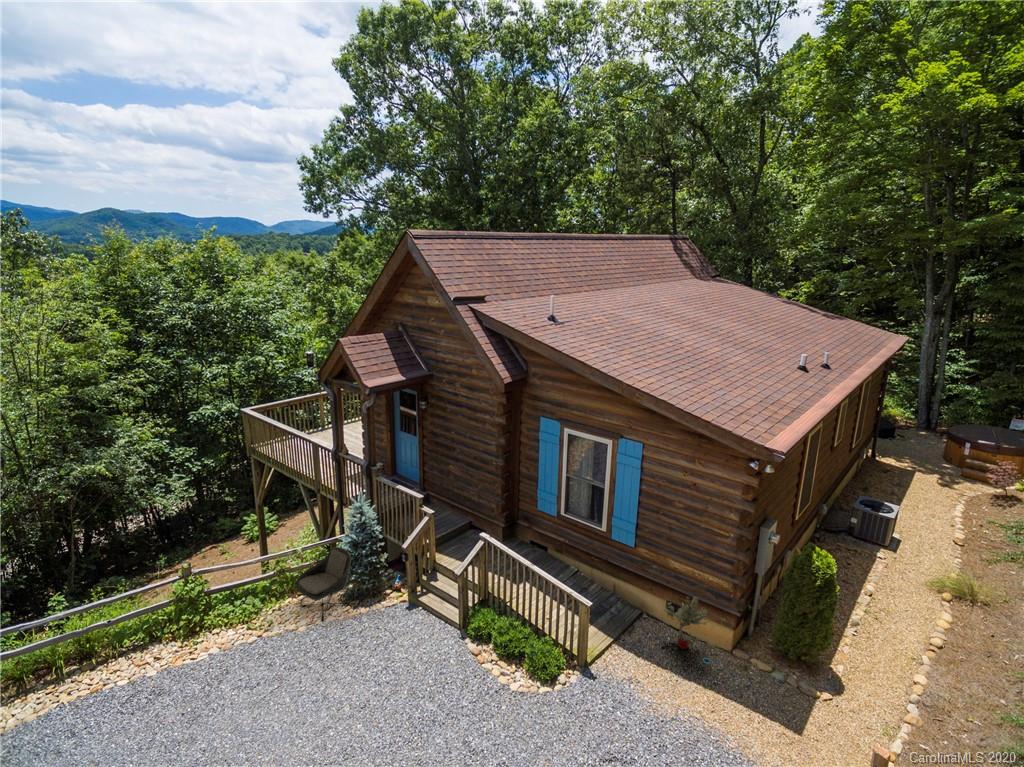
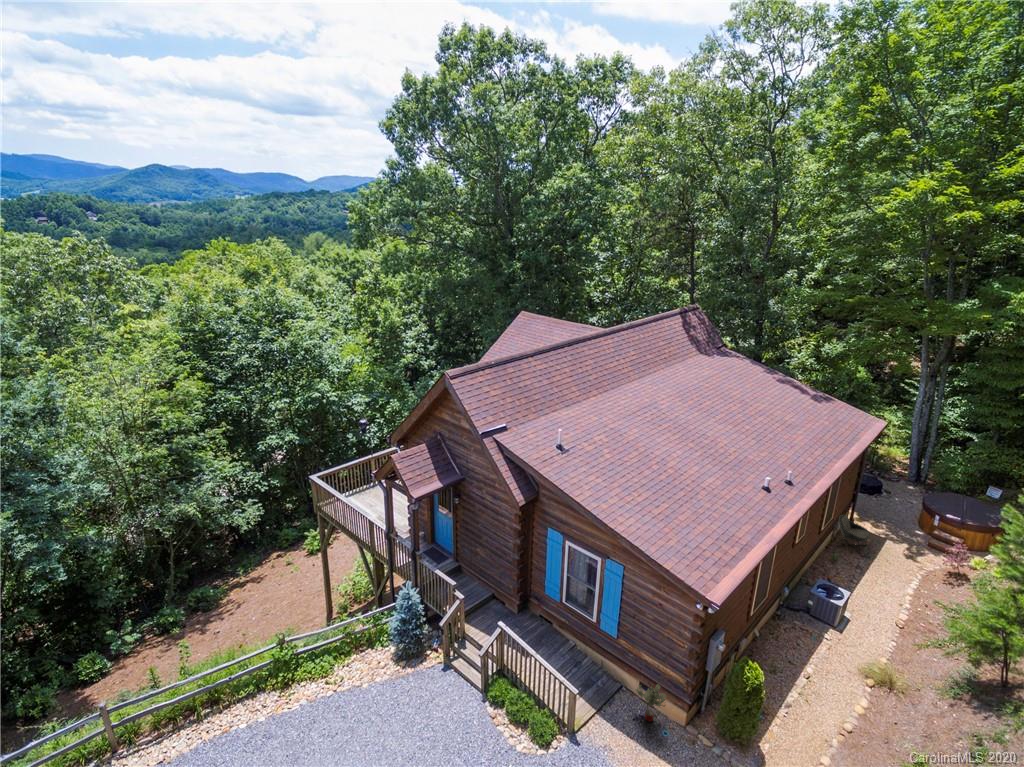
lounge chair: present [295,547,356,621] -> present [839,515,870,553]

